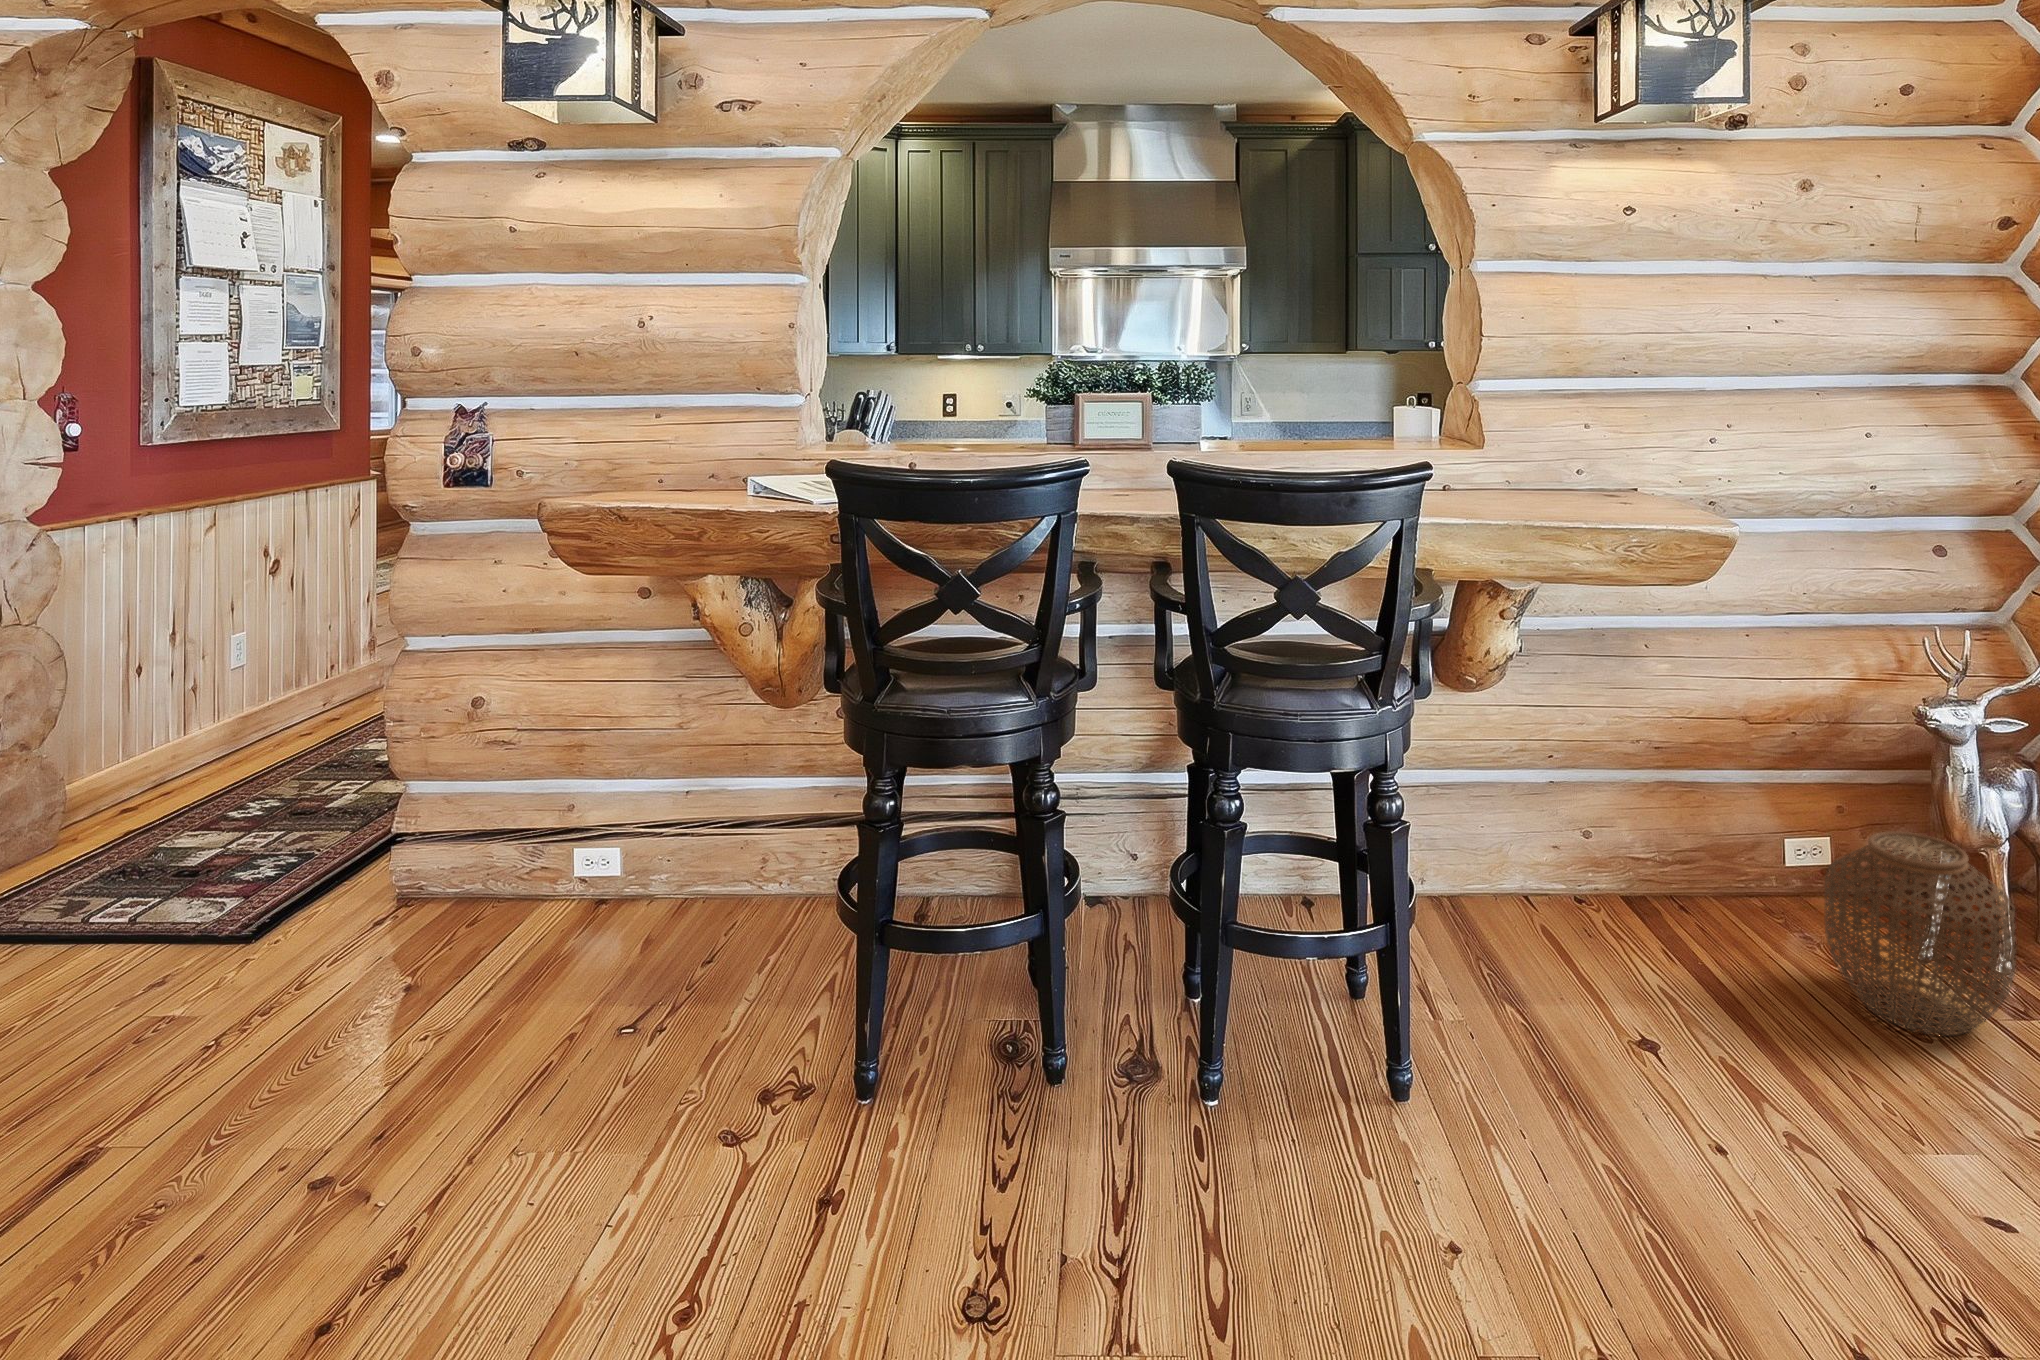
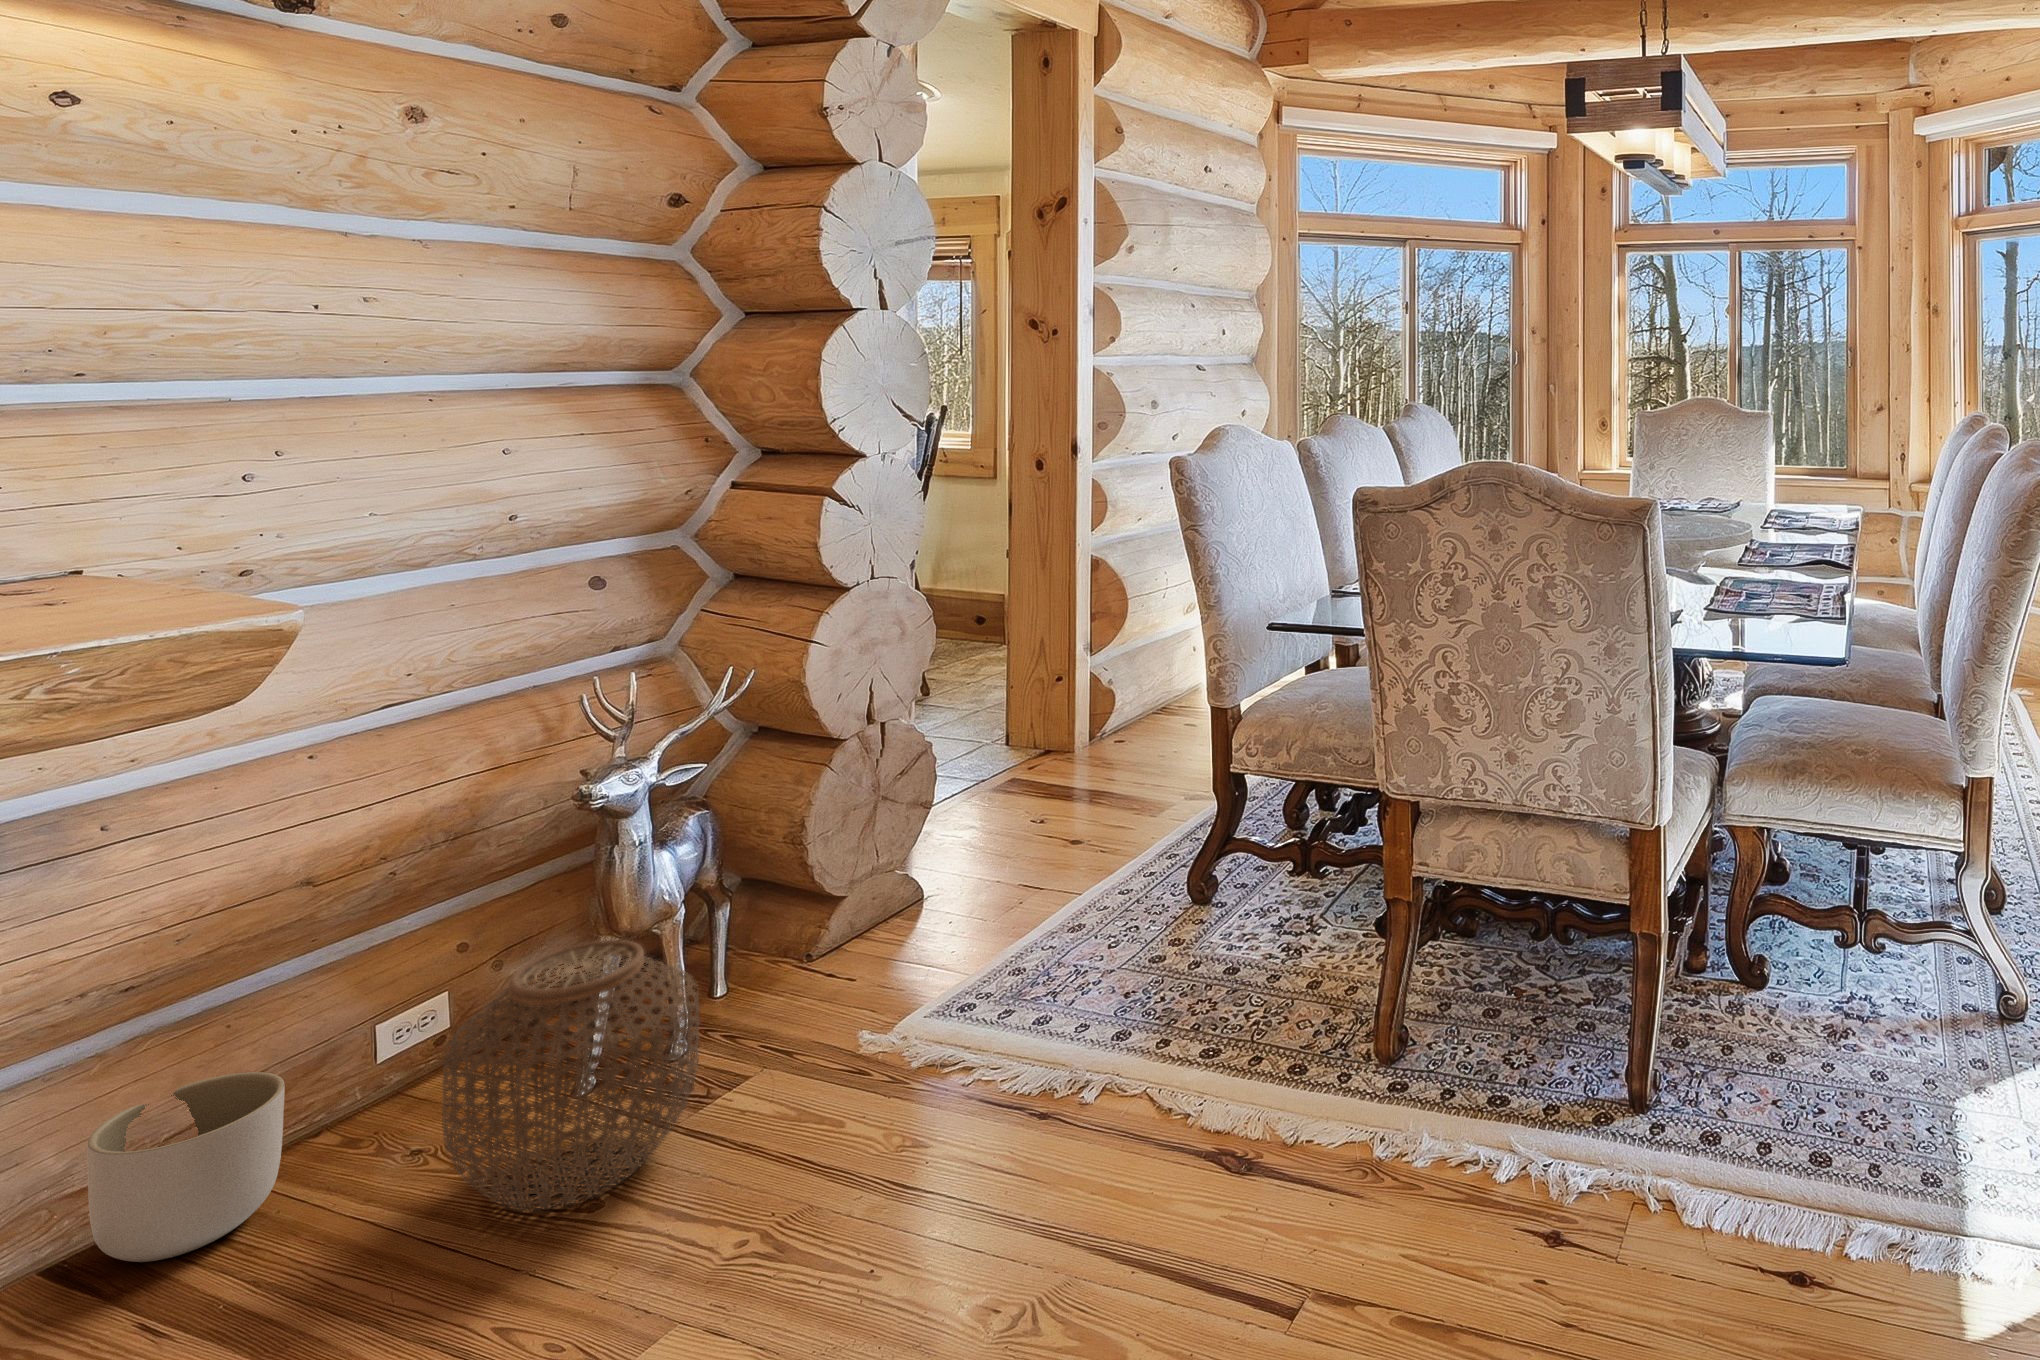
planter: none [1641,829,1735,934] -> present [87,1072,285,1262]

